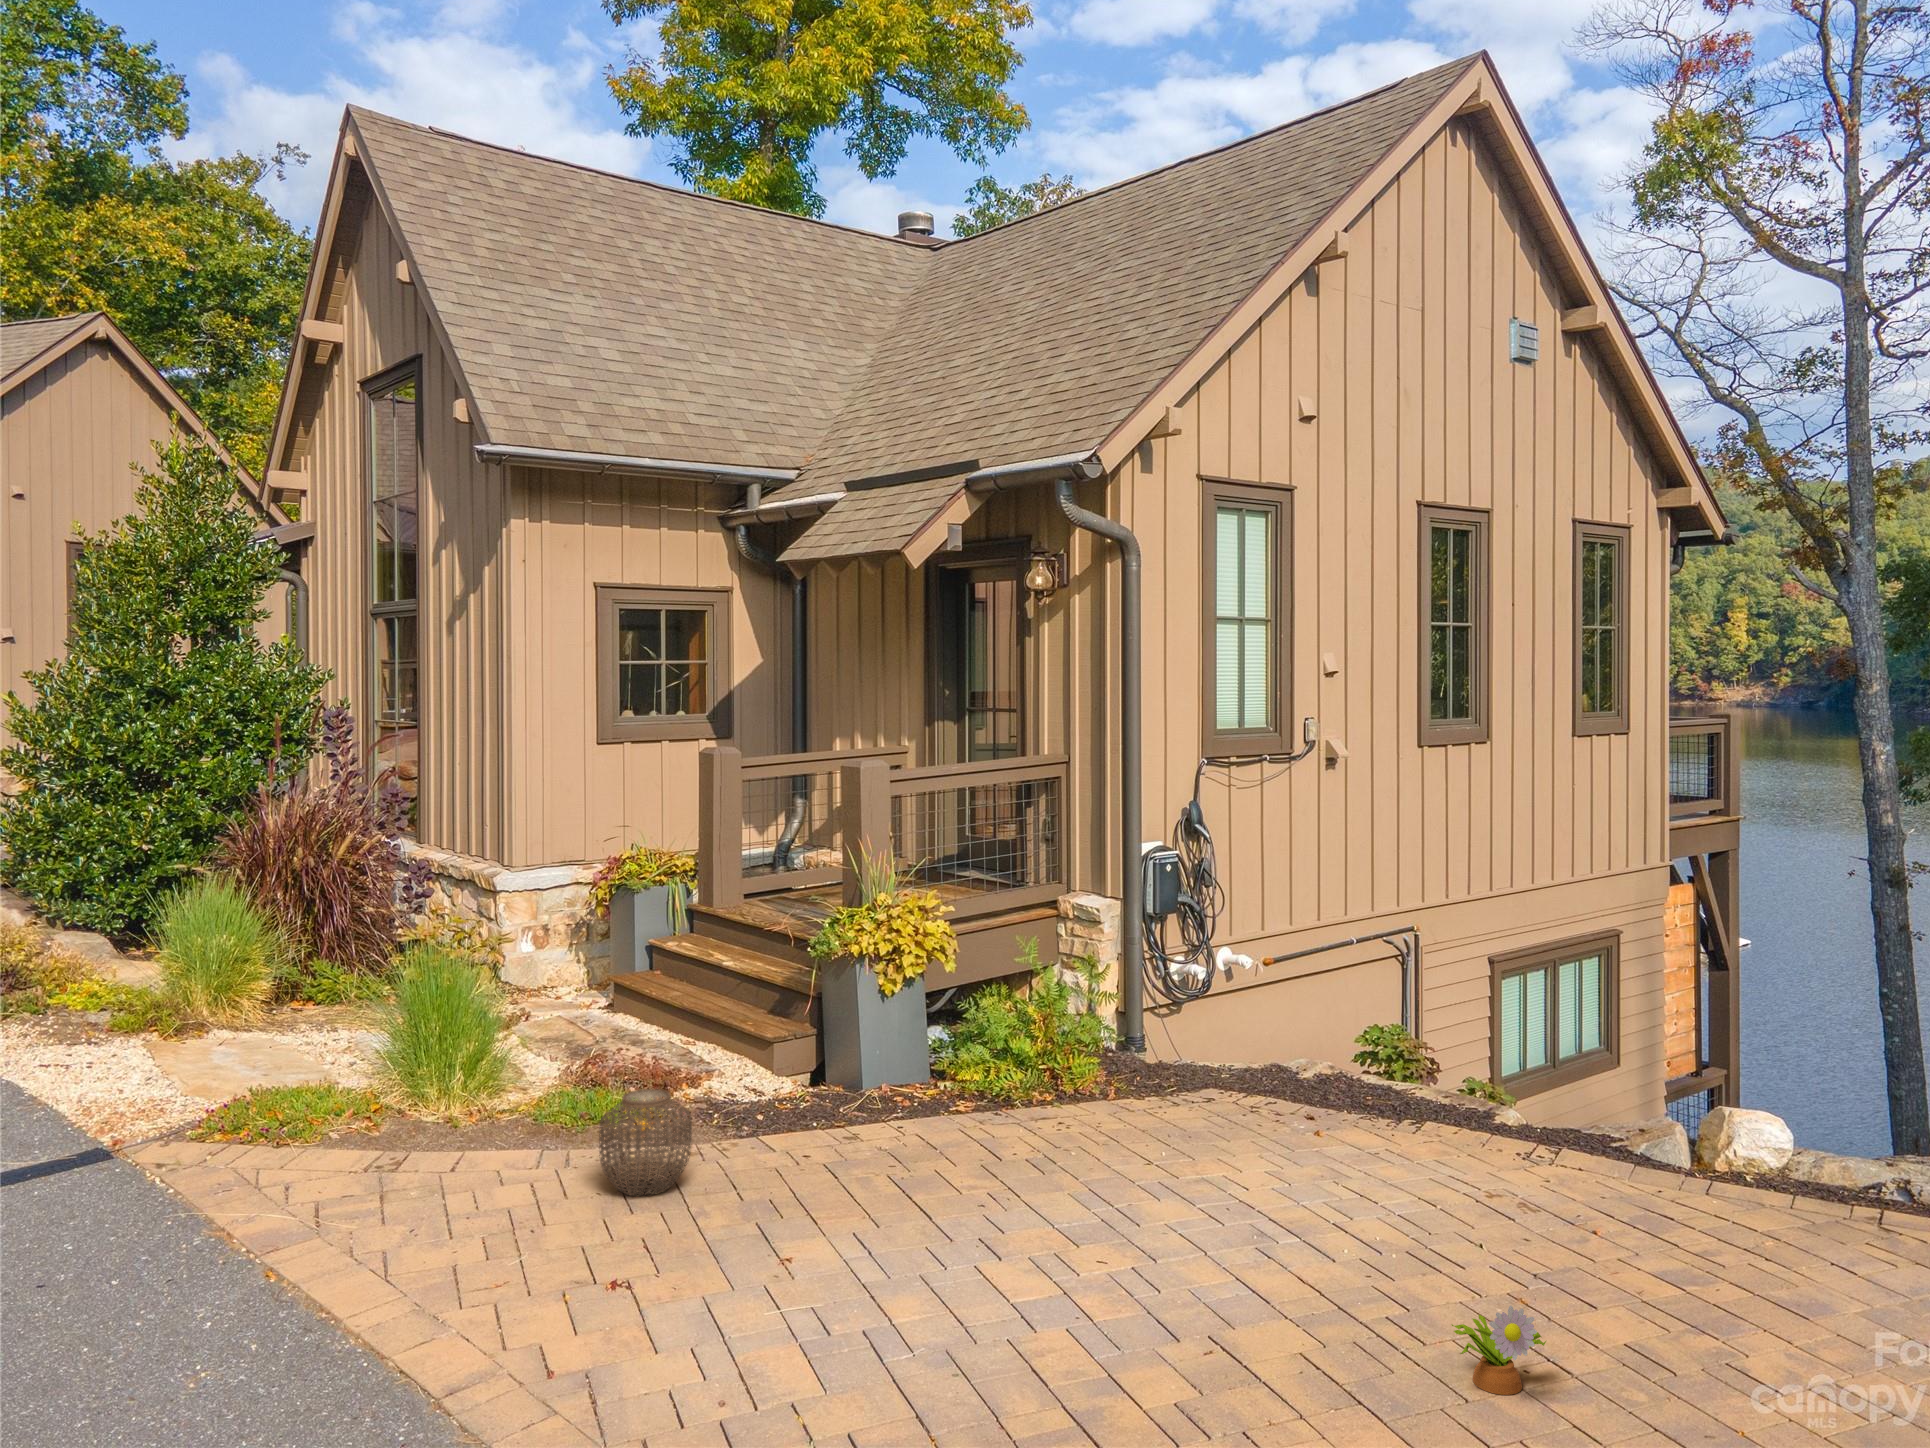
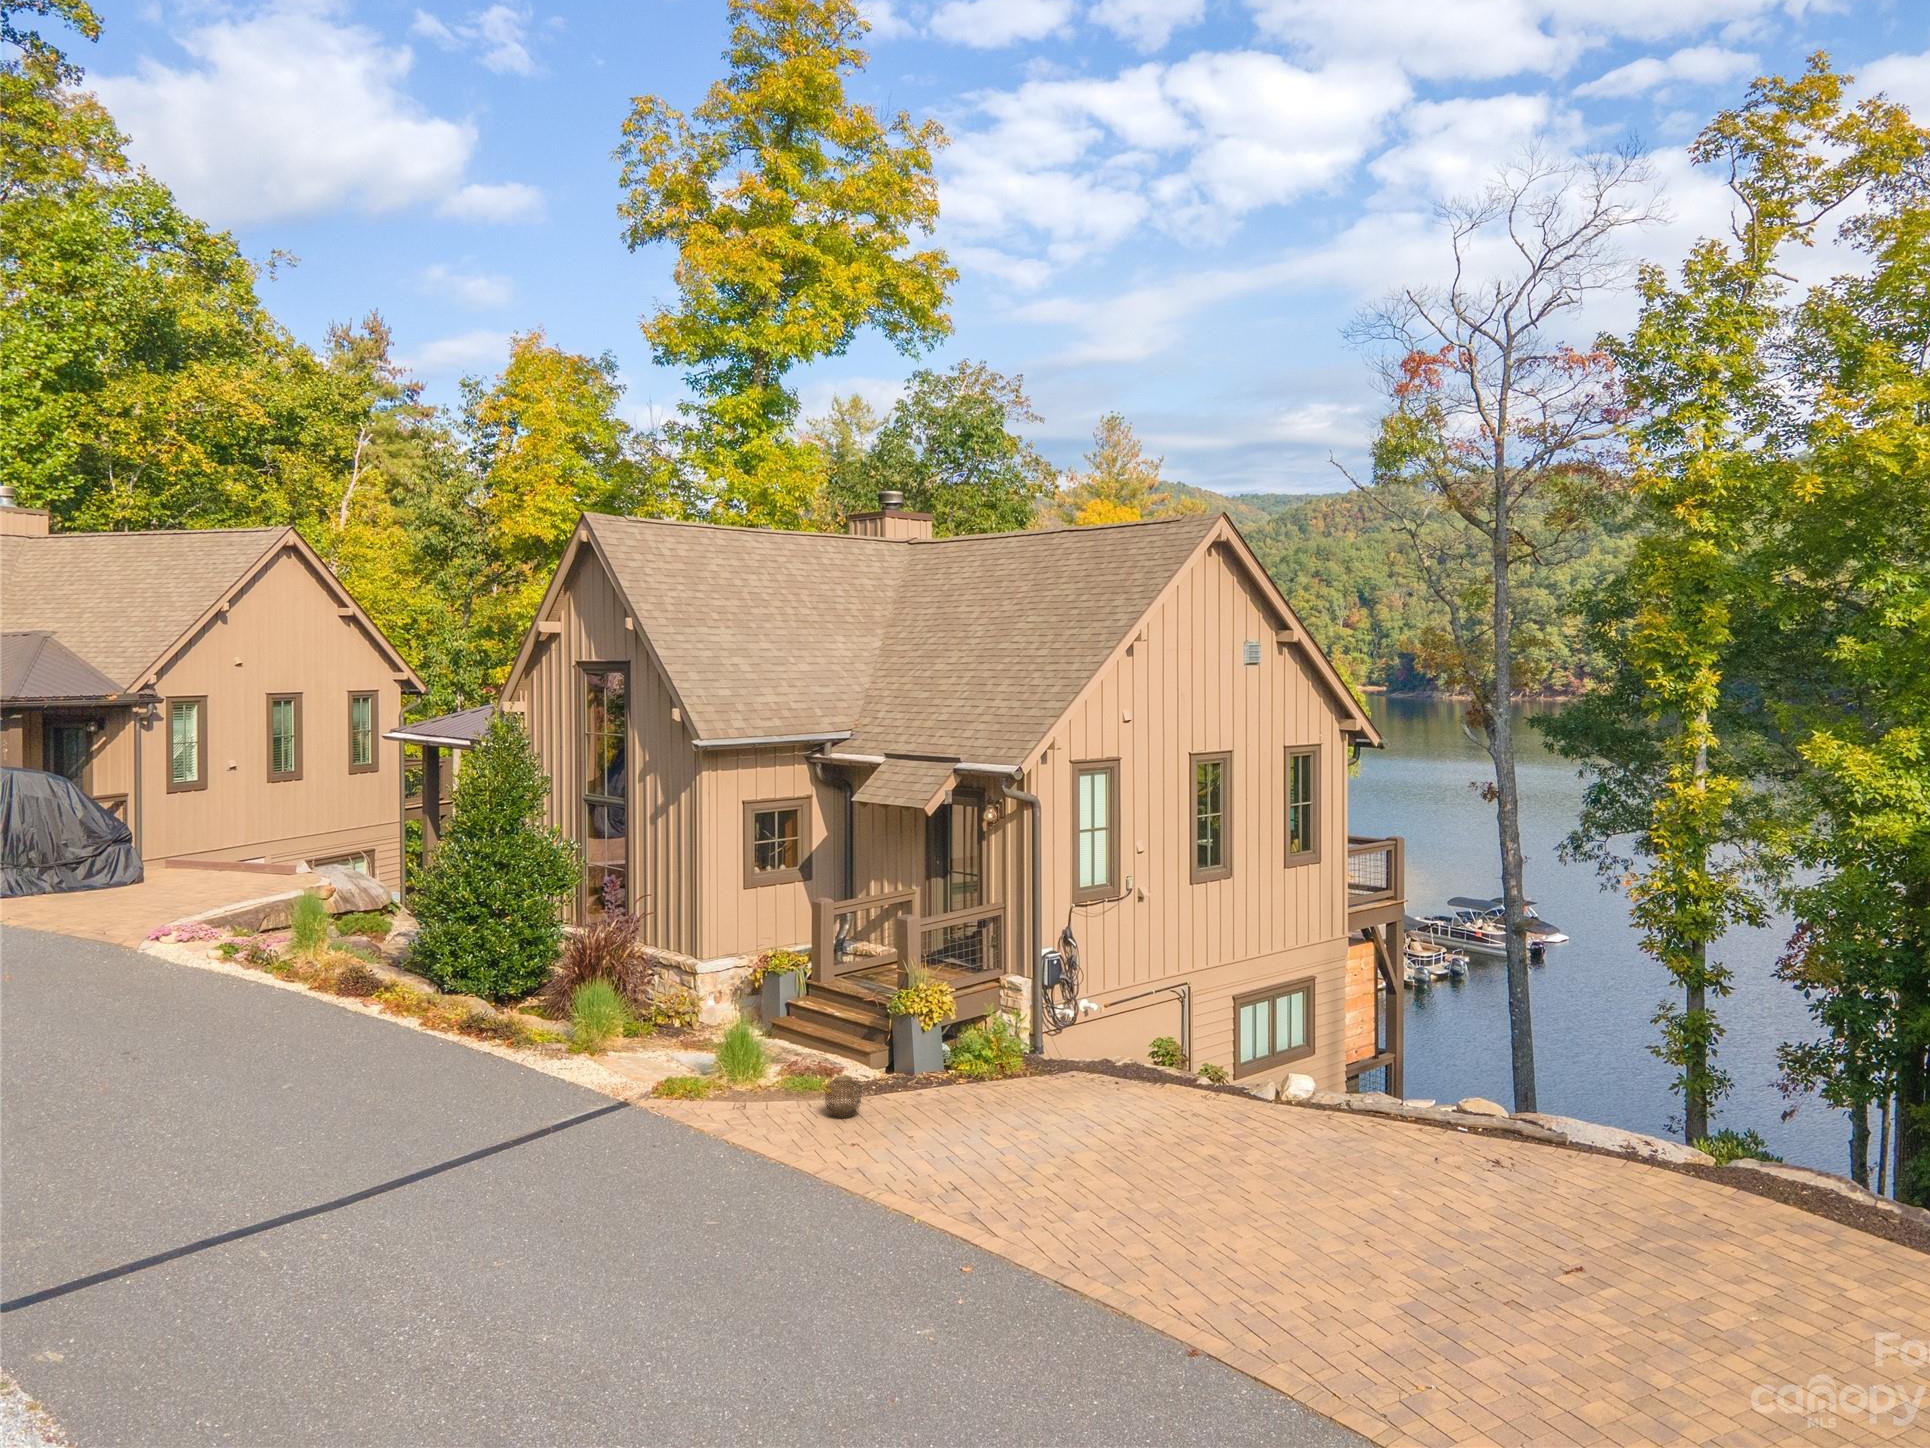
decorative plant: present [1452,1306,1546,1395] -> none [1145,1138,1174,1167]

